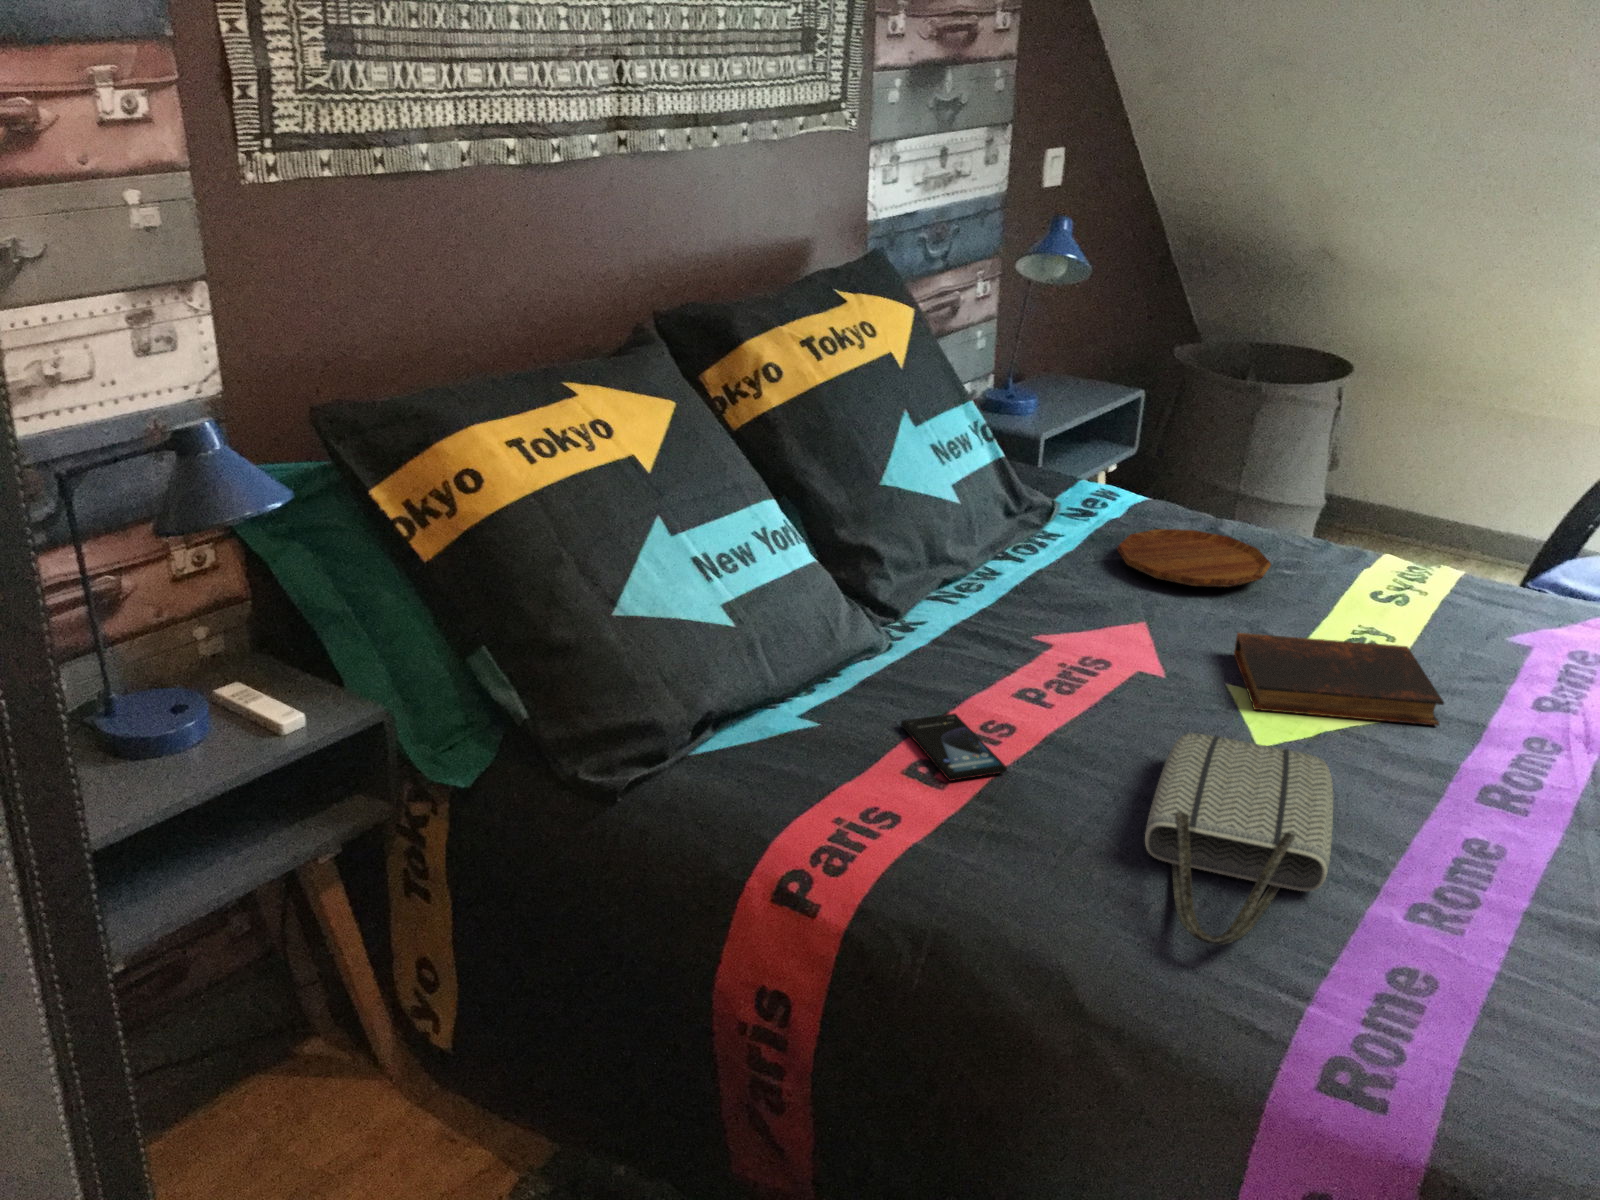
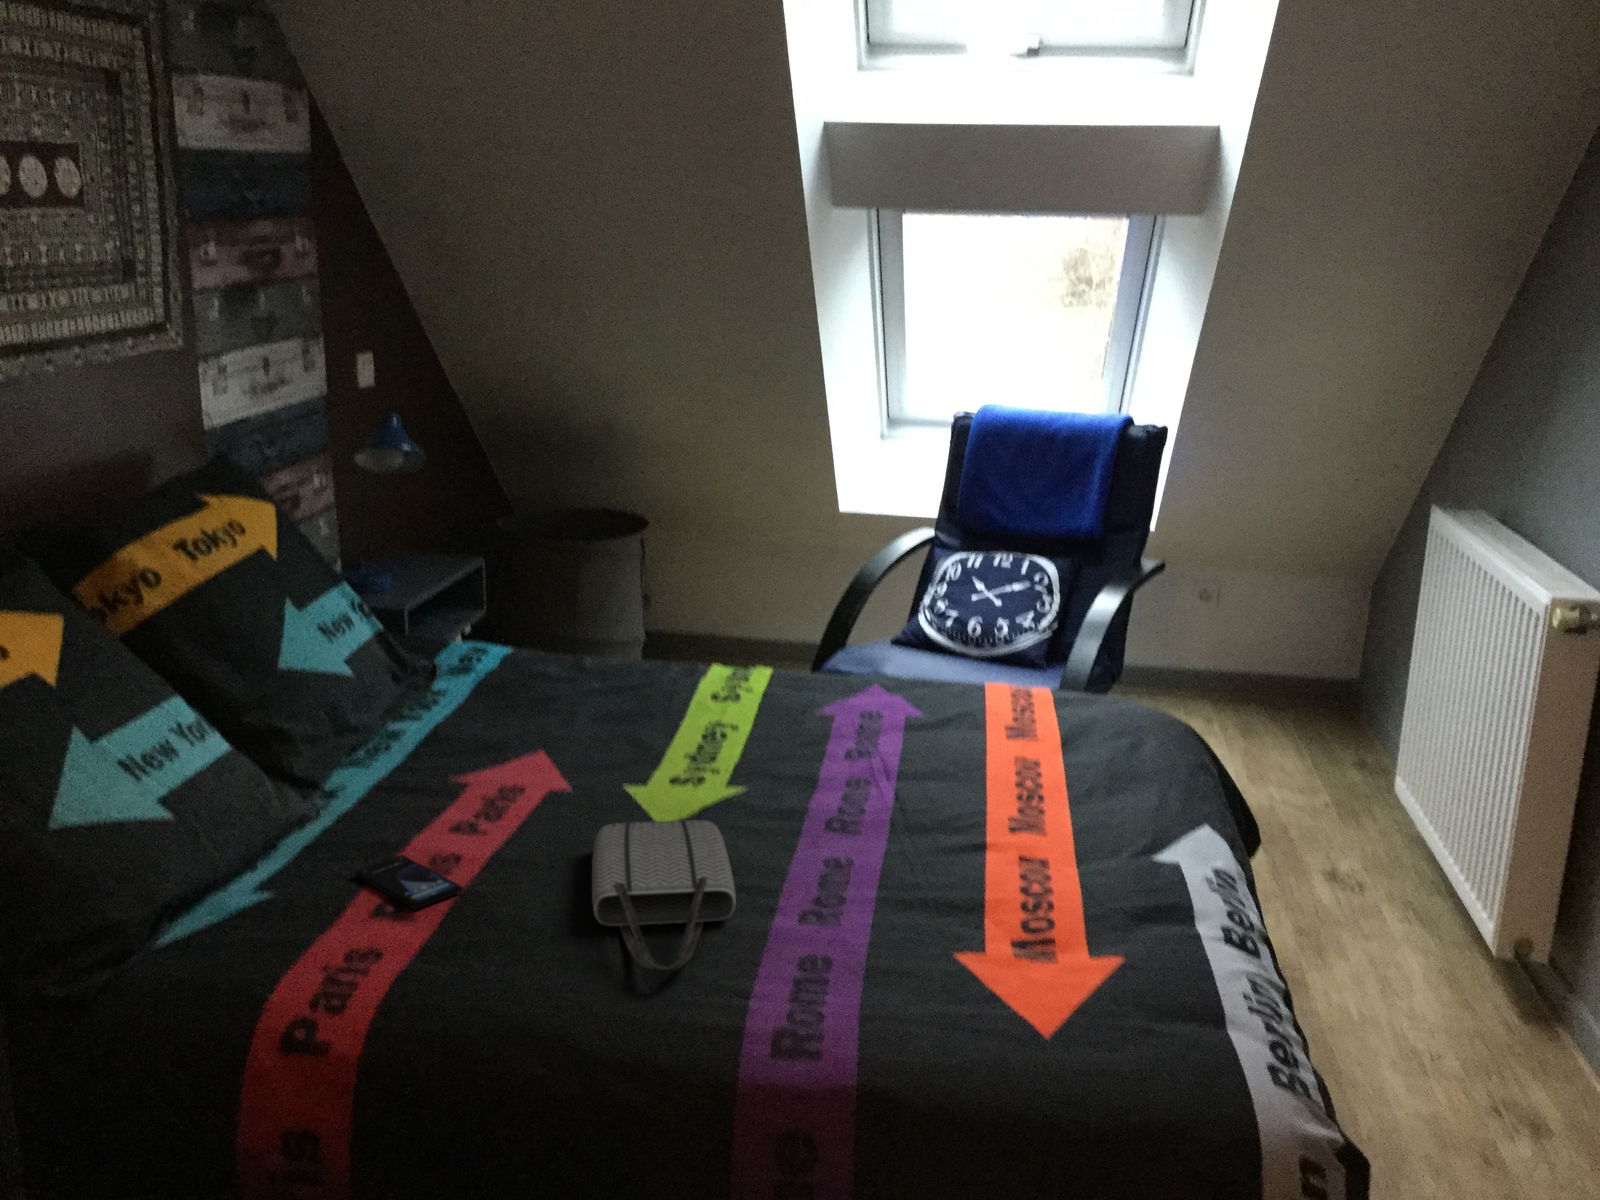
tray: present [1117,529,1271,587] -> none [500,669,631,713]
book: present [1234,633,1444,726] -> none [620,728,785,800]

